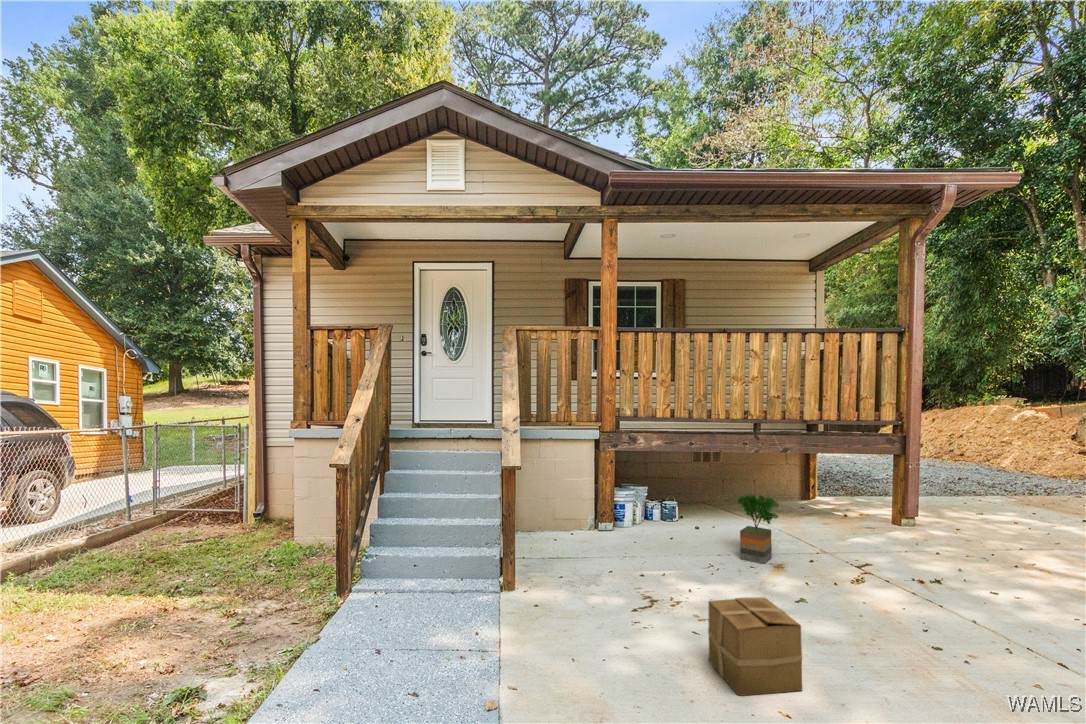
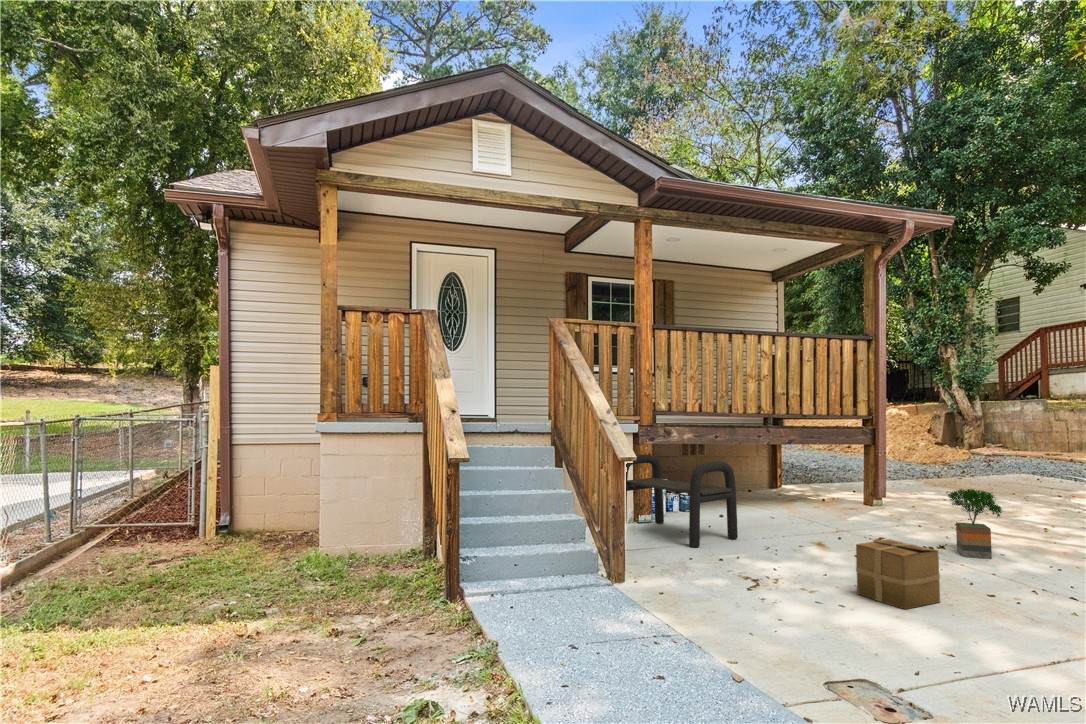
bench: none [569,461,677,568] -> present [626,454,738,548]
potted tree: present [737,494,779,564] -> present [948,489,1002,559]

